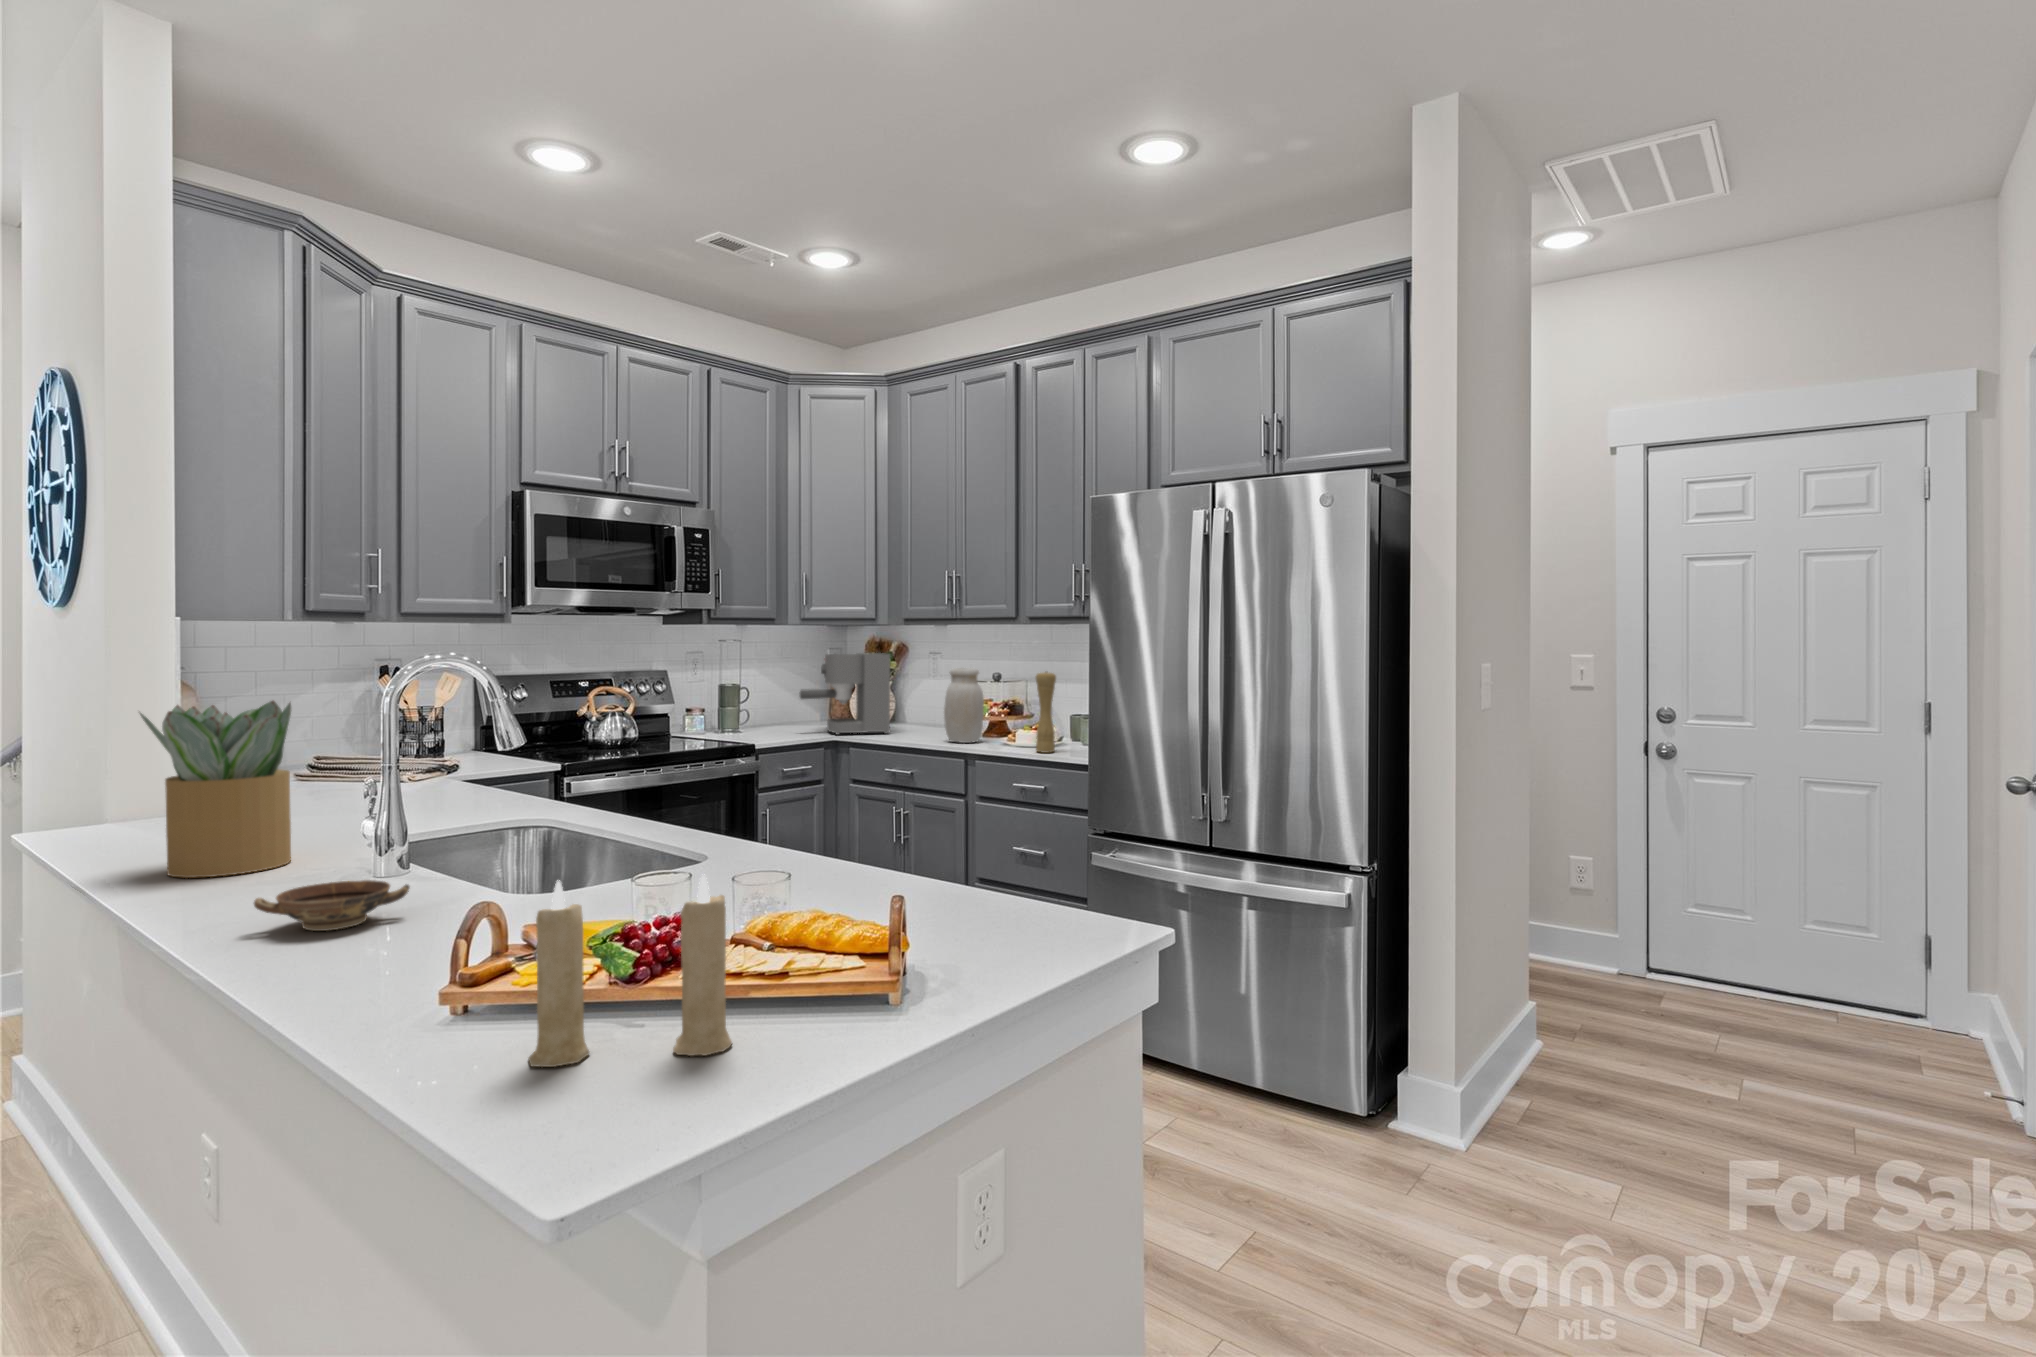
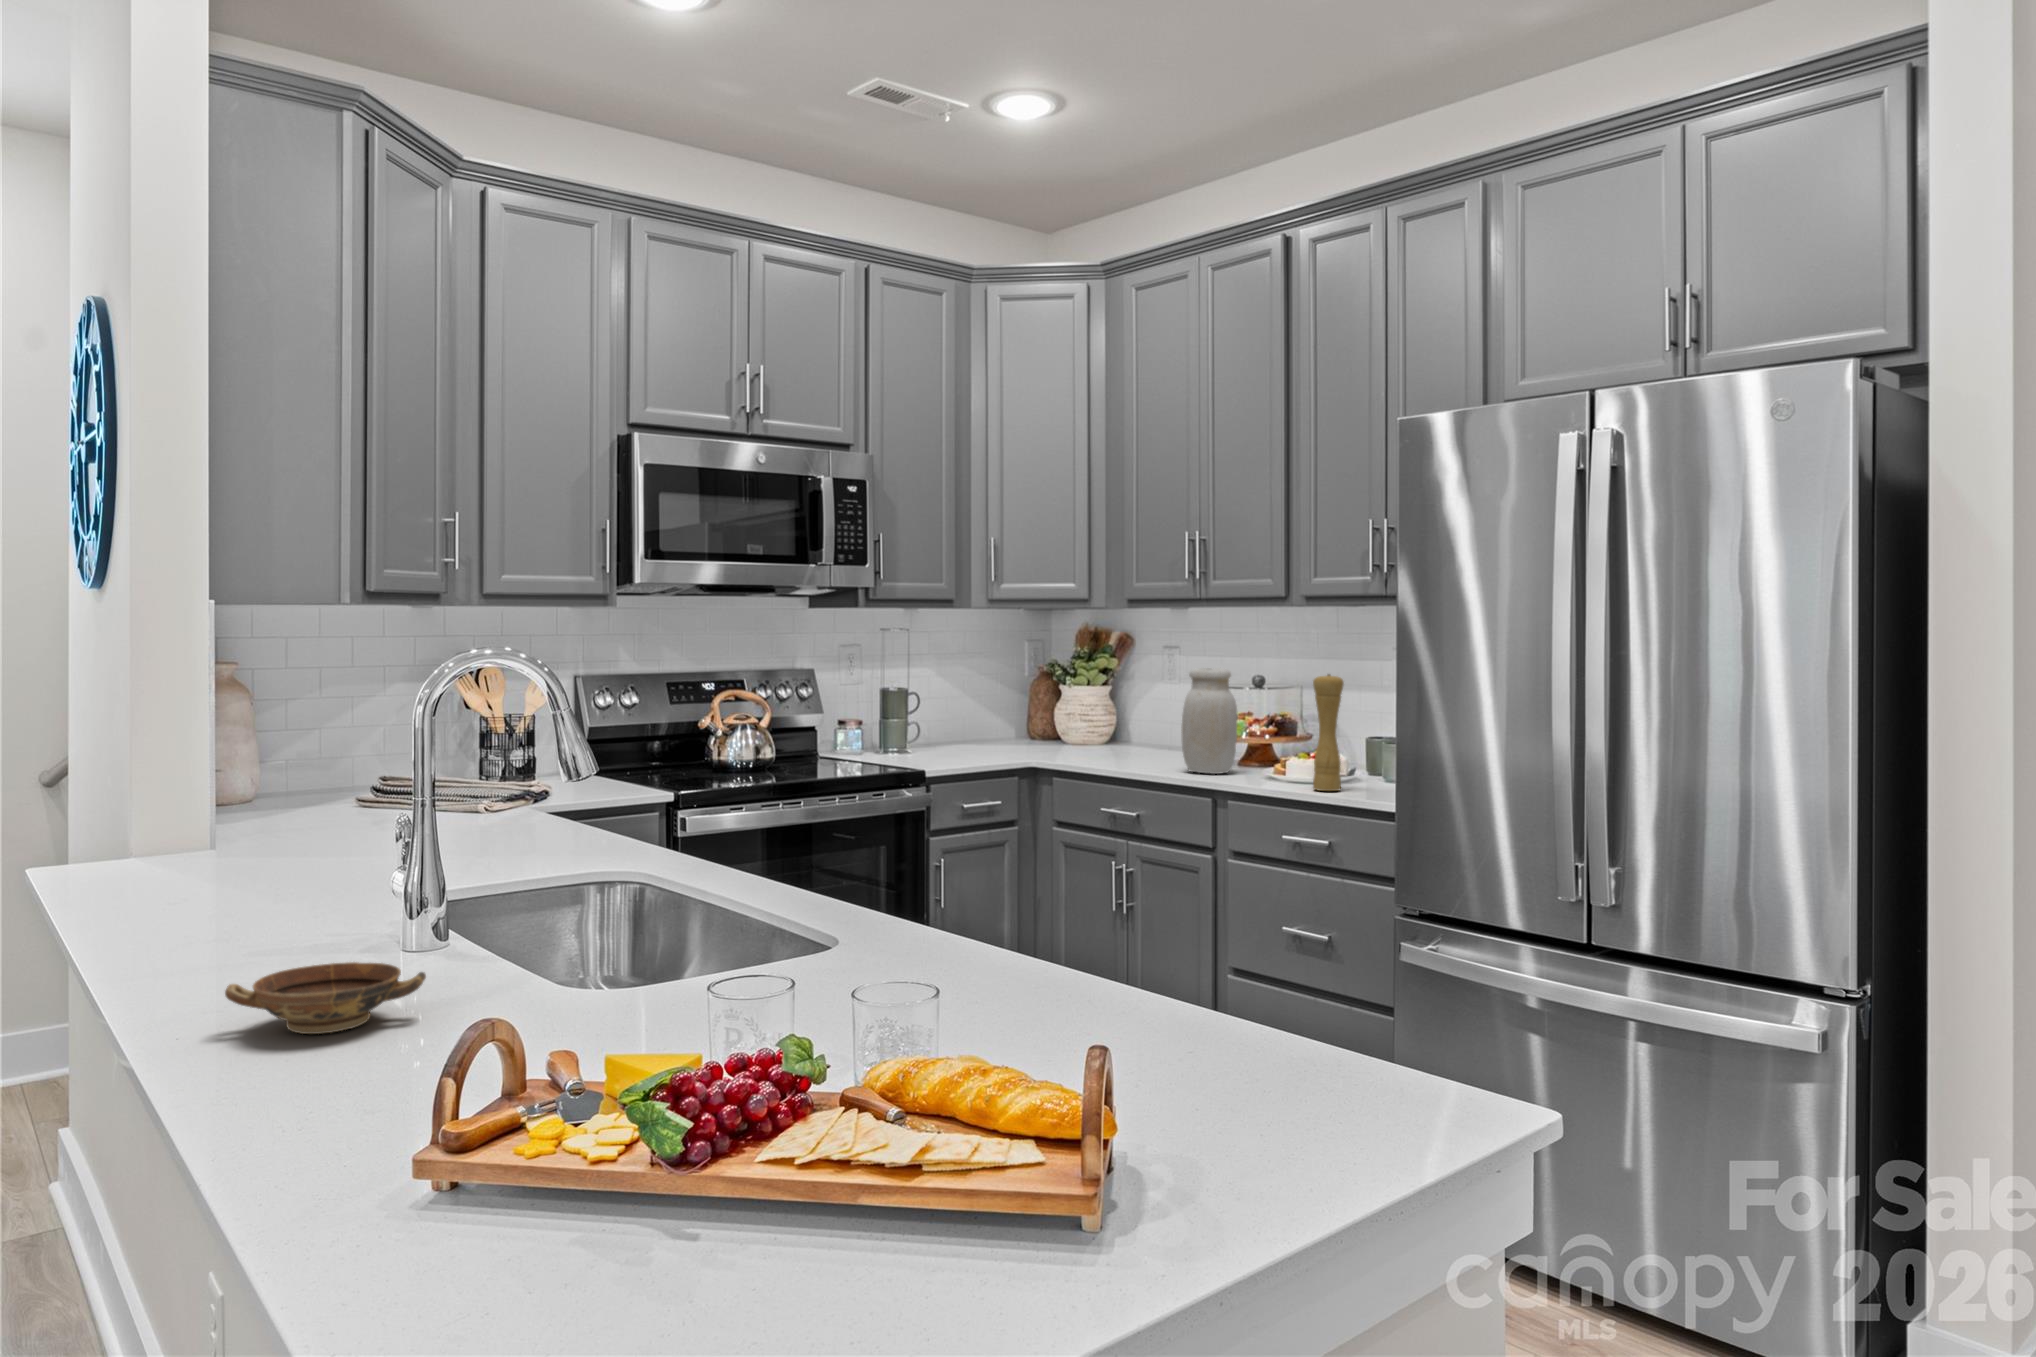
coffee maker: present [800,653,890,735] -> none [985,647,1107,758]
potted plant: present [140,701,291,878] -> none [126,709,311,942]
candle: present [528,875,732,1067] -> none [514,995,824,1309]

